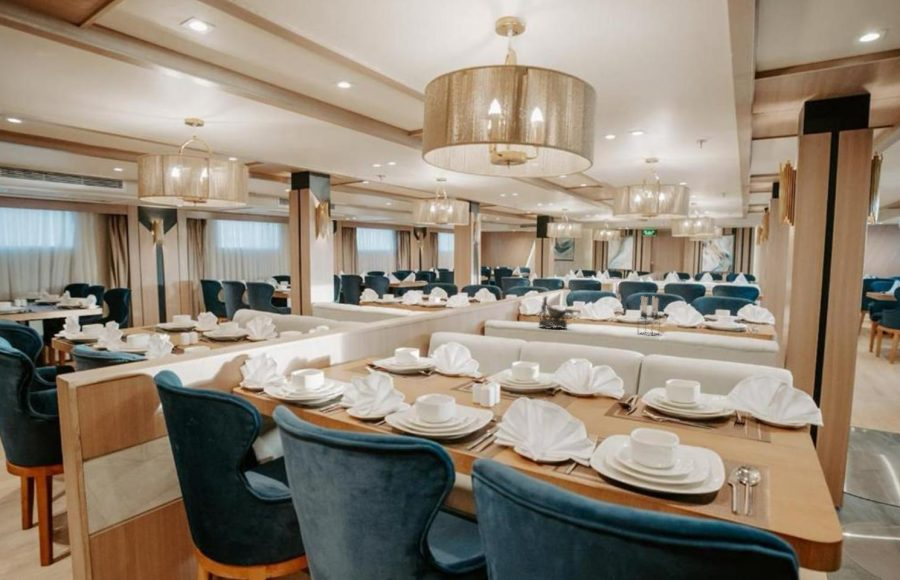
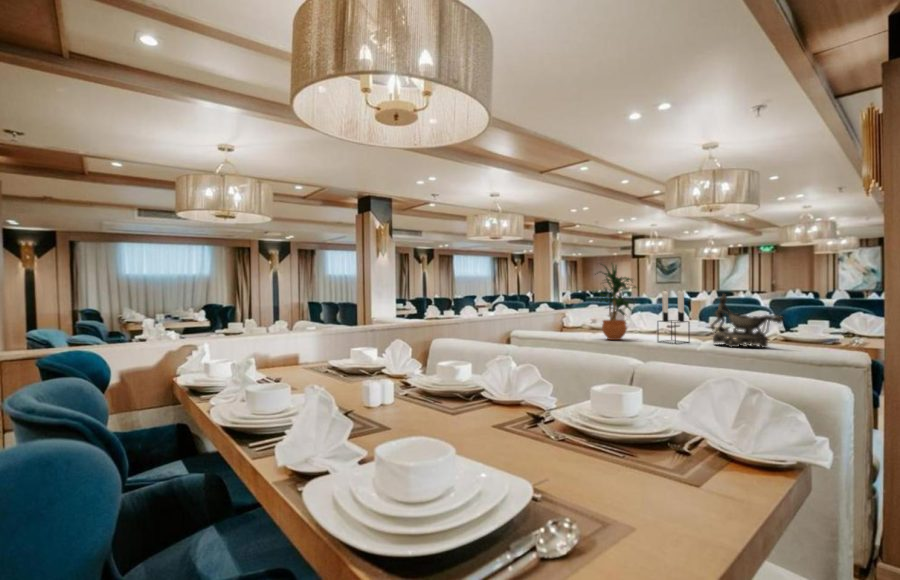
potted plant: none [589,272,626,332] -> present [595,265,636,340]
decorative bowl: present [539,297,573,329] -> present [710,294,783,347]

